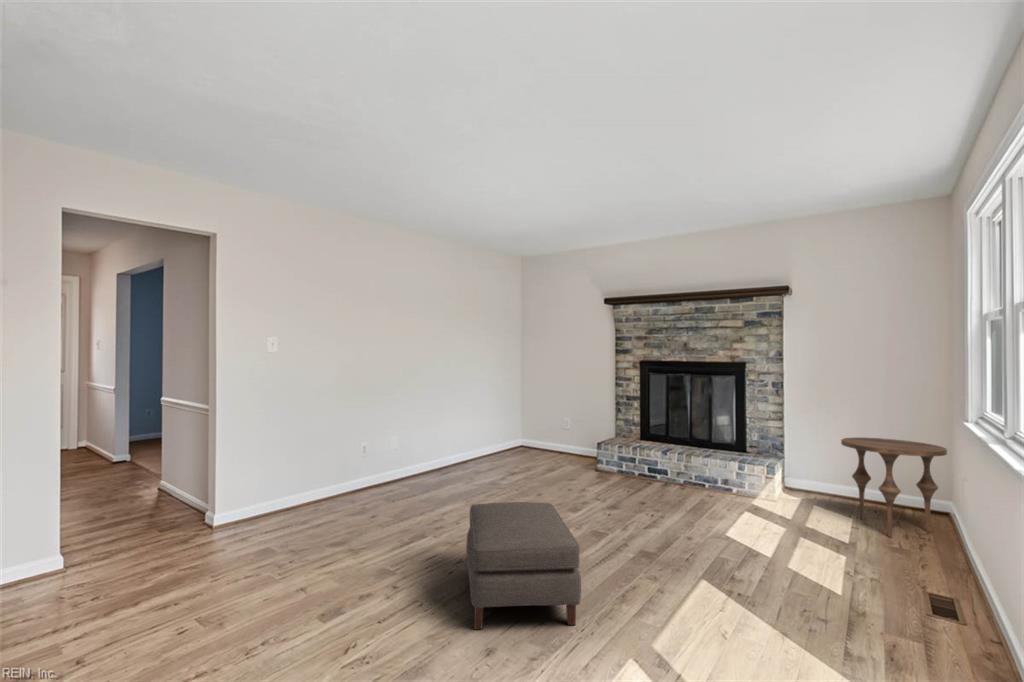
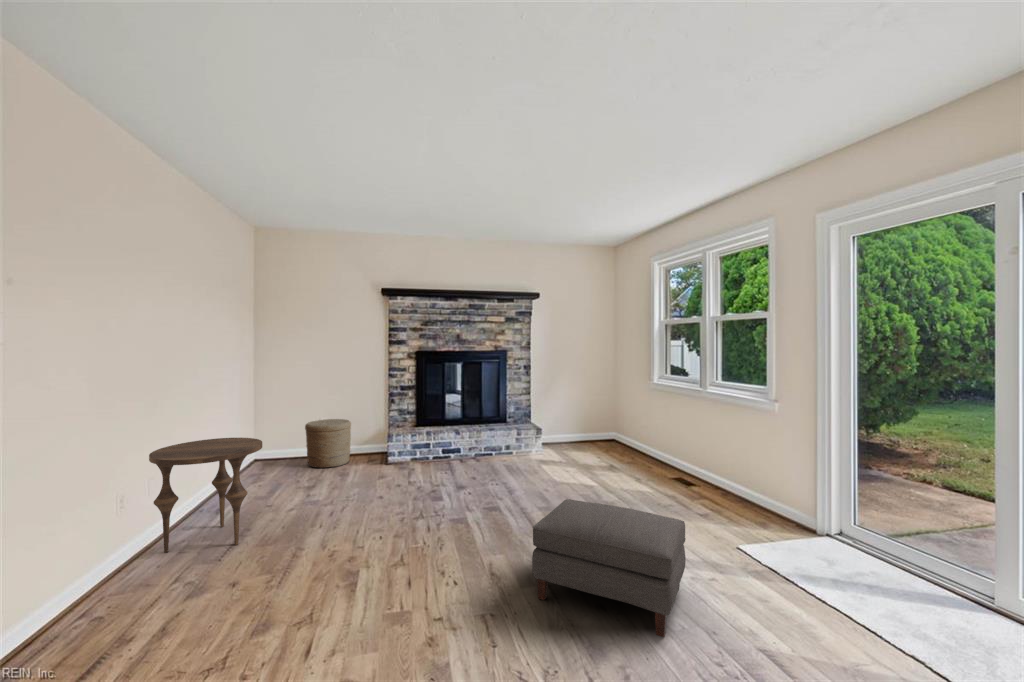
woven basket: none [542,420,580,462] -> present [305,419,351,468]
side table: present [841,437,947,537] -> present [149,438,262,553]

